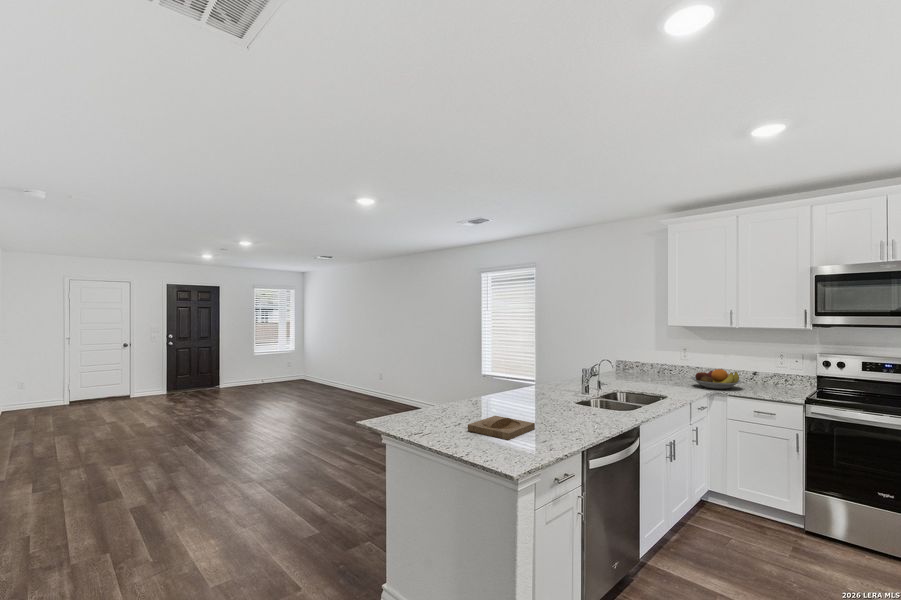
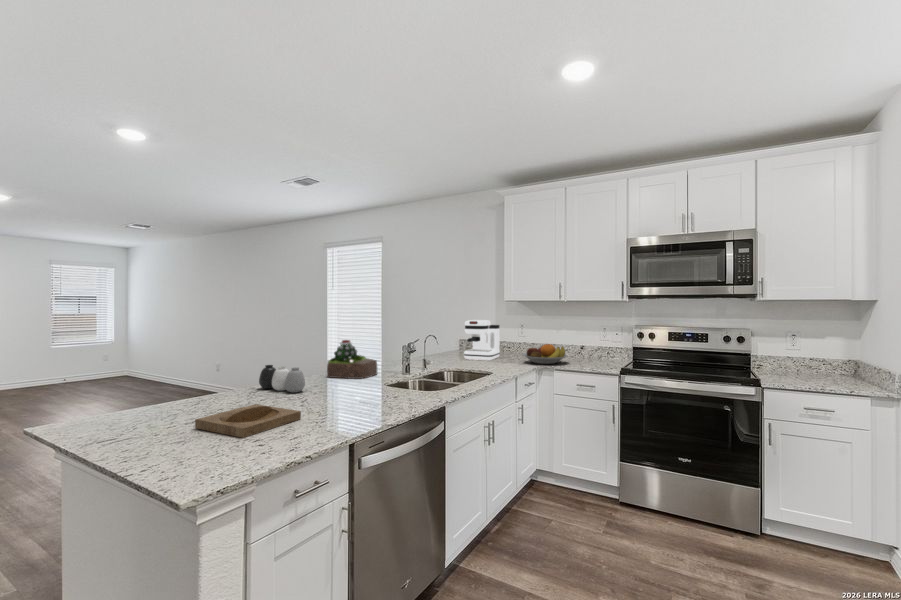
coffee maker: none [628,343,664,383] -> present [464,320,500,361]
succulent plant: none [518,363,558,397] -> present [327,340,377,379]
vase: none [475,383,513,407] -> present [259,365,305,393]

